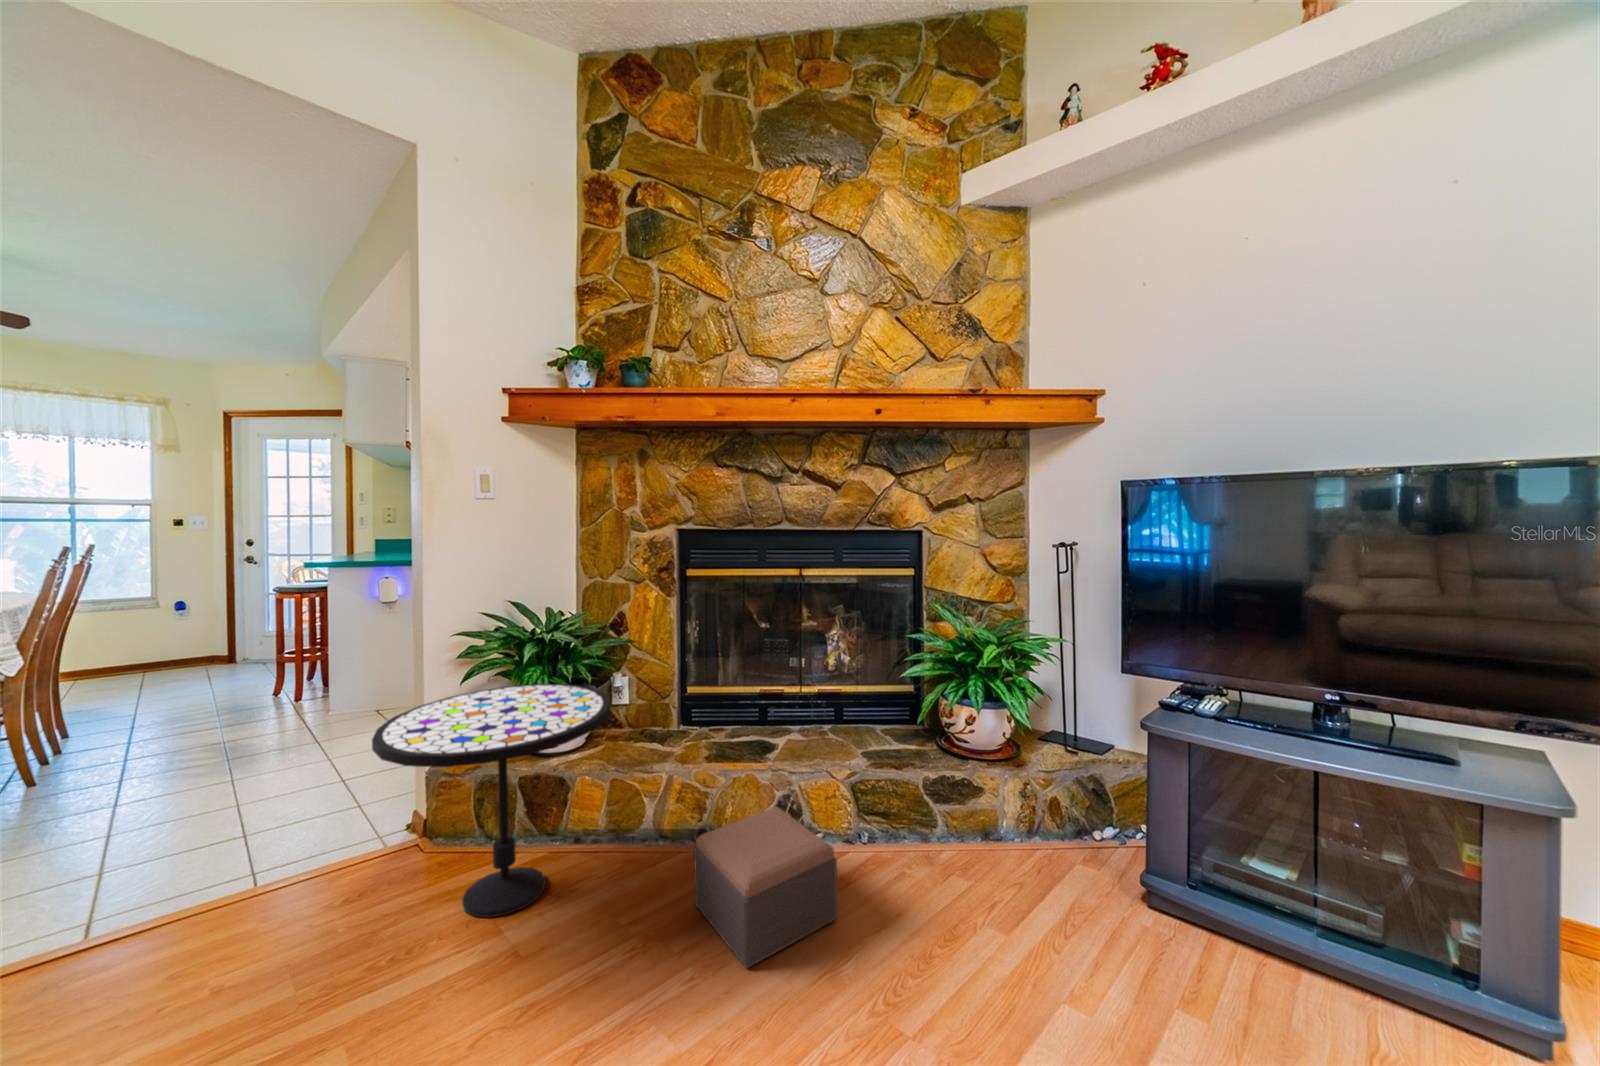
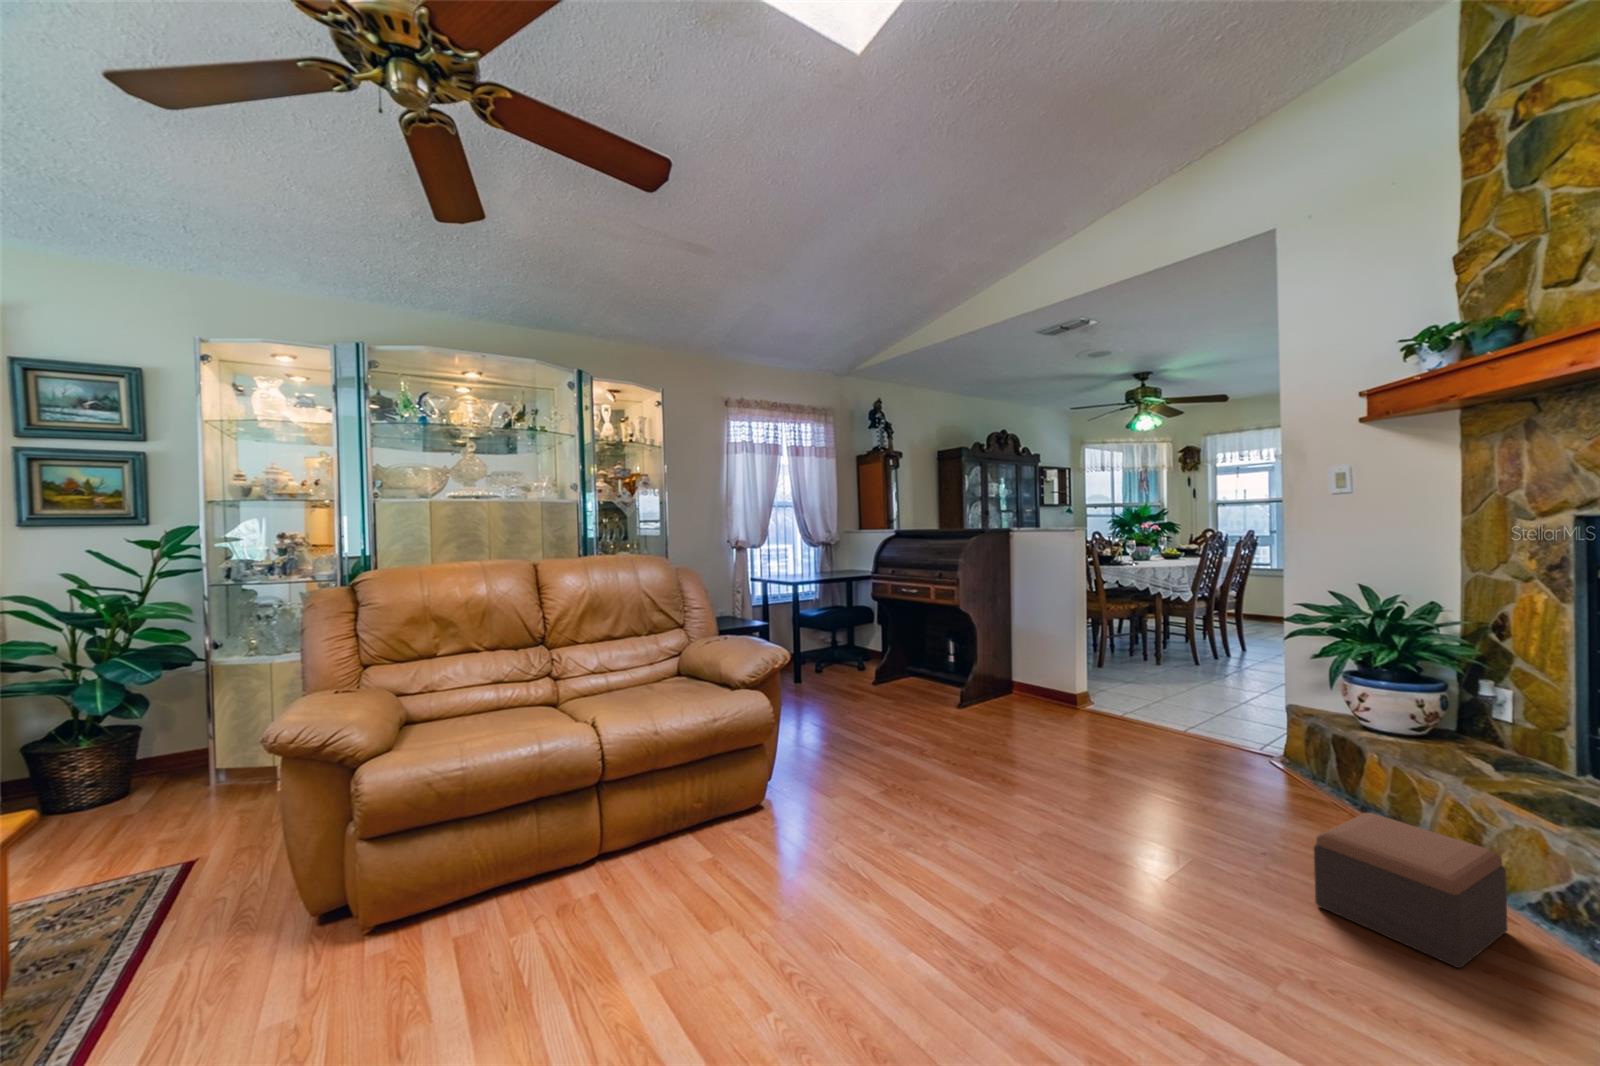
side table: present [372,684,611,918] -> none [1179,646,1376,809]

